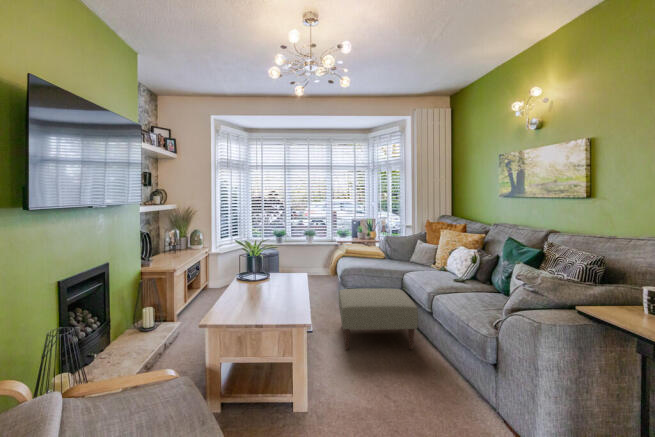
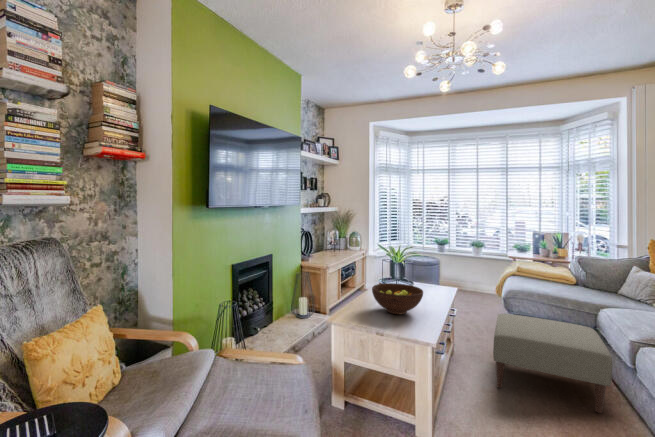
fruit bowl: none [239,277,287,306] -> present [372,283,423,314]

